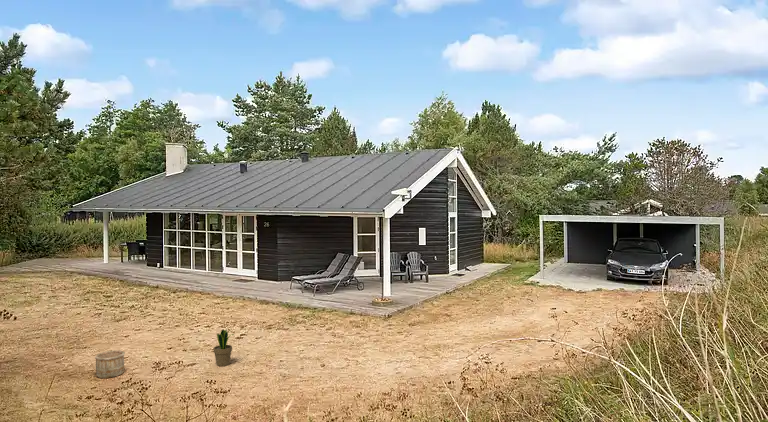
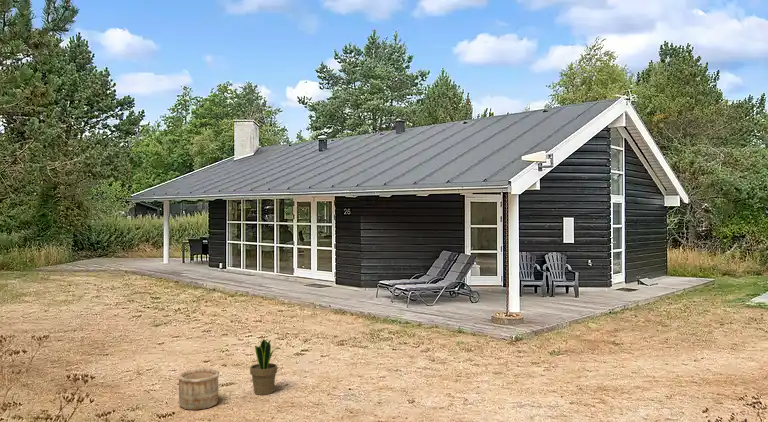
wooden bucket: present [95,350,125,378] -> present [178,369,219,410]

